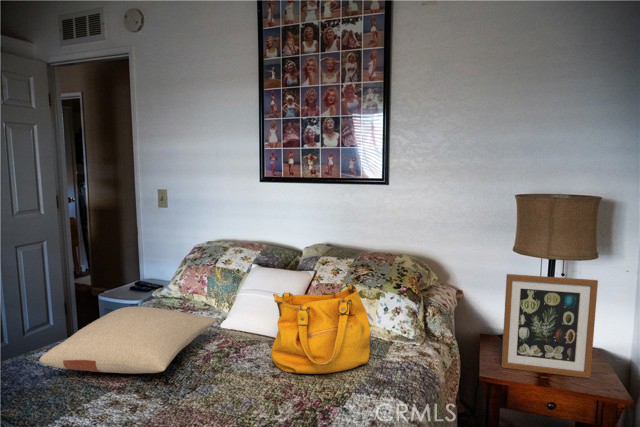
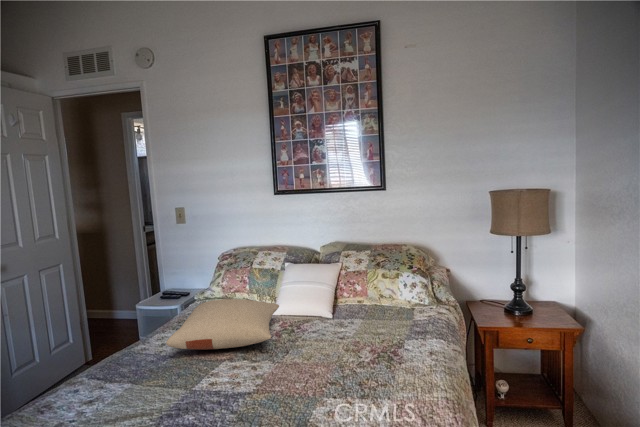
picture frame: present [501,274,598,378] -> none [490,248,553,320]
handbag: present [271,282,371,374] -> none [332,264,406,335]

